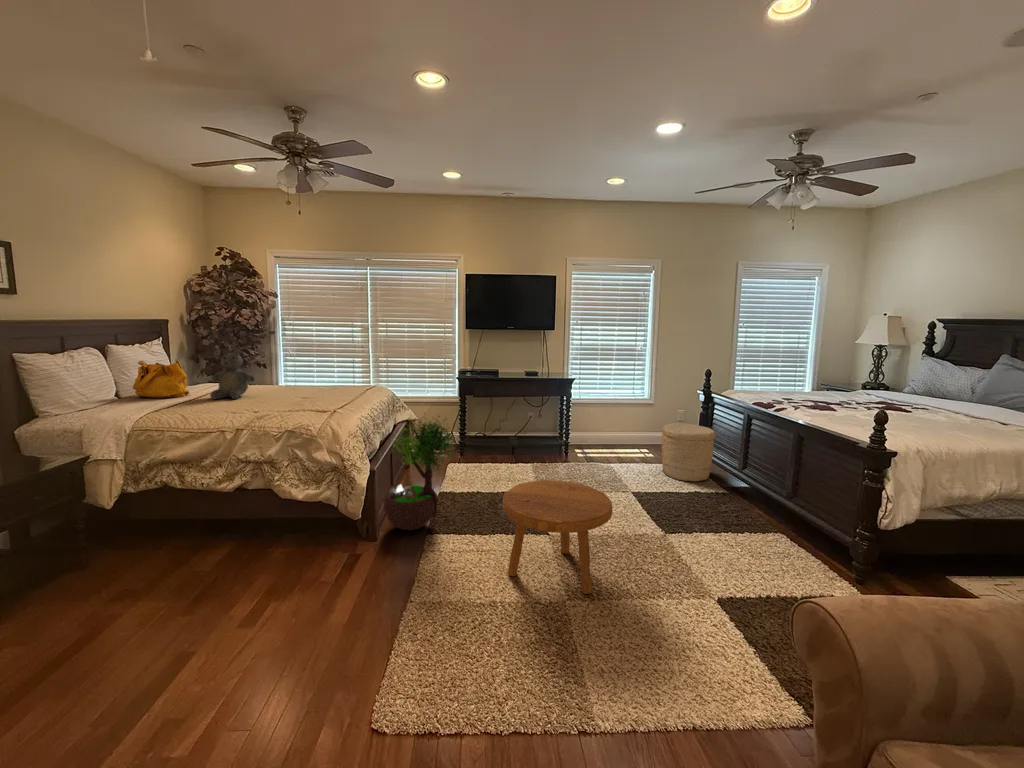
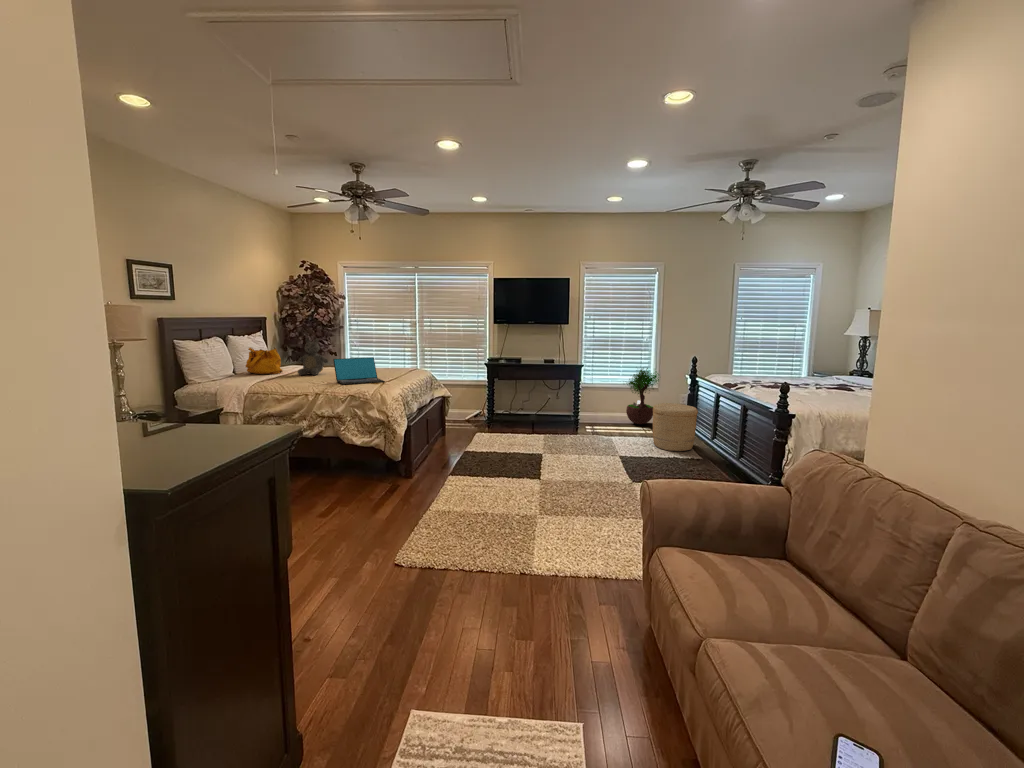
laptop: none [262,375,337,417] -> present [333,357,385,385]
potted tree: present [384,416,455,530] -> present [626,368,659,424]
footstool: present [503,480,613,594] -> none [497,435,577,513]

